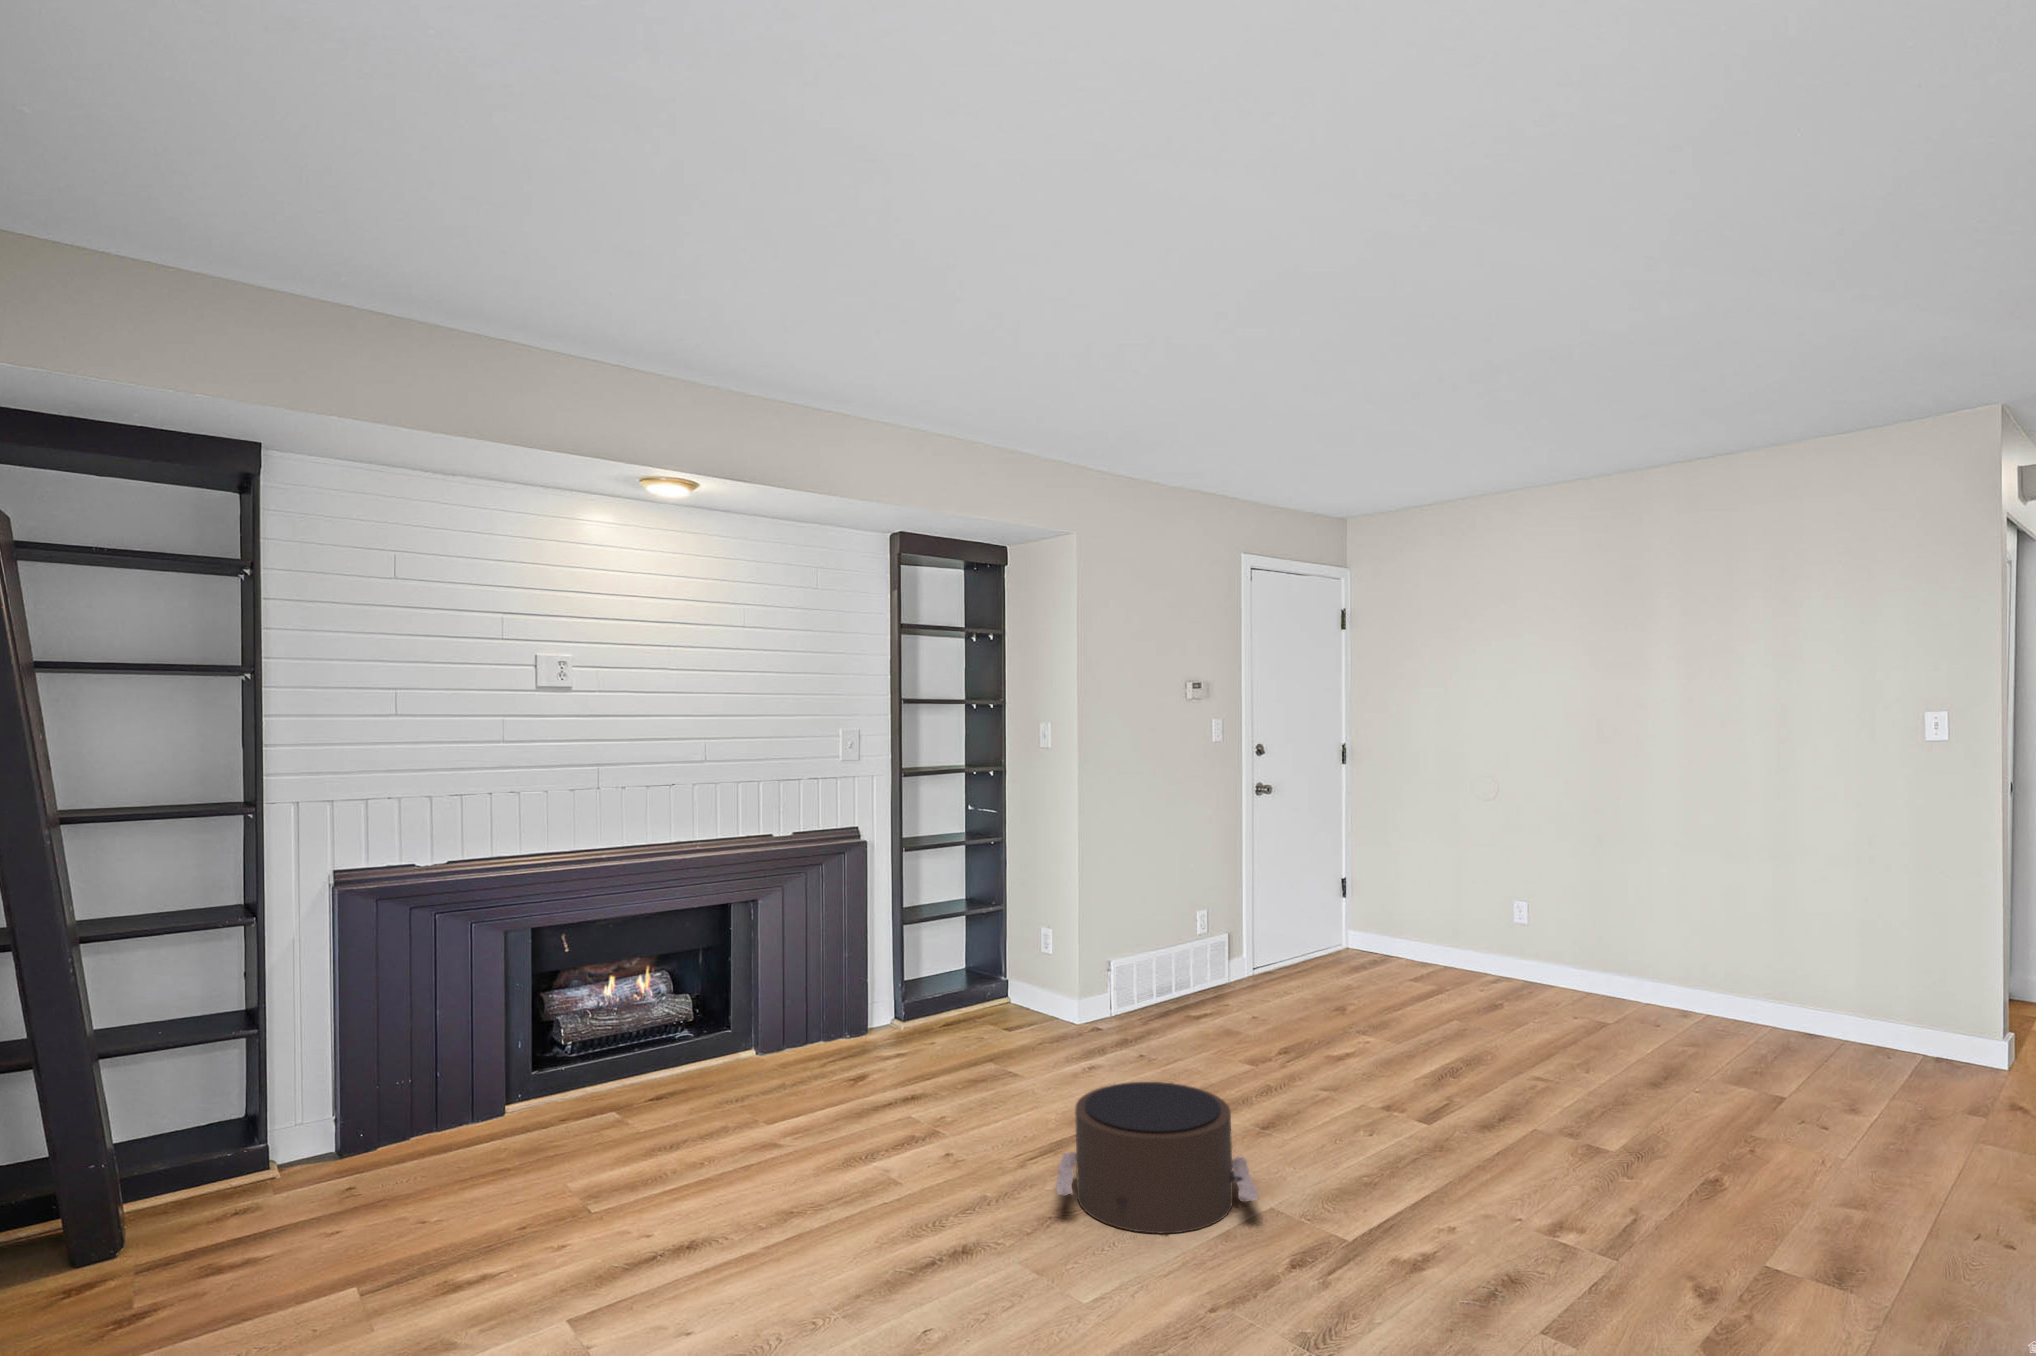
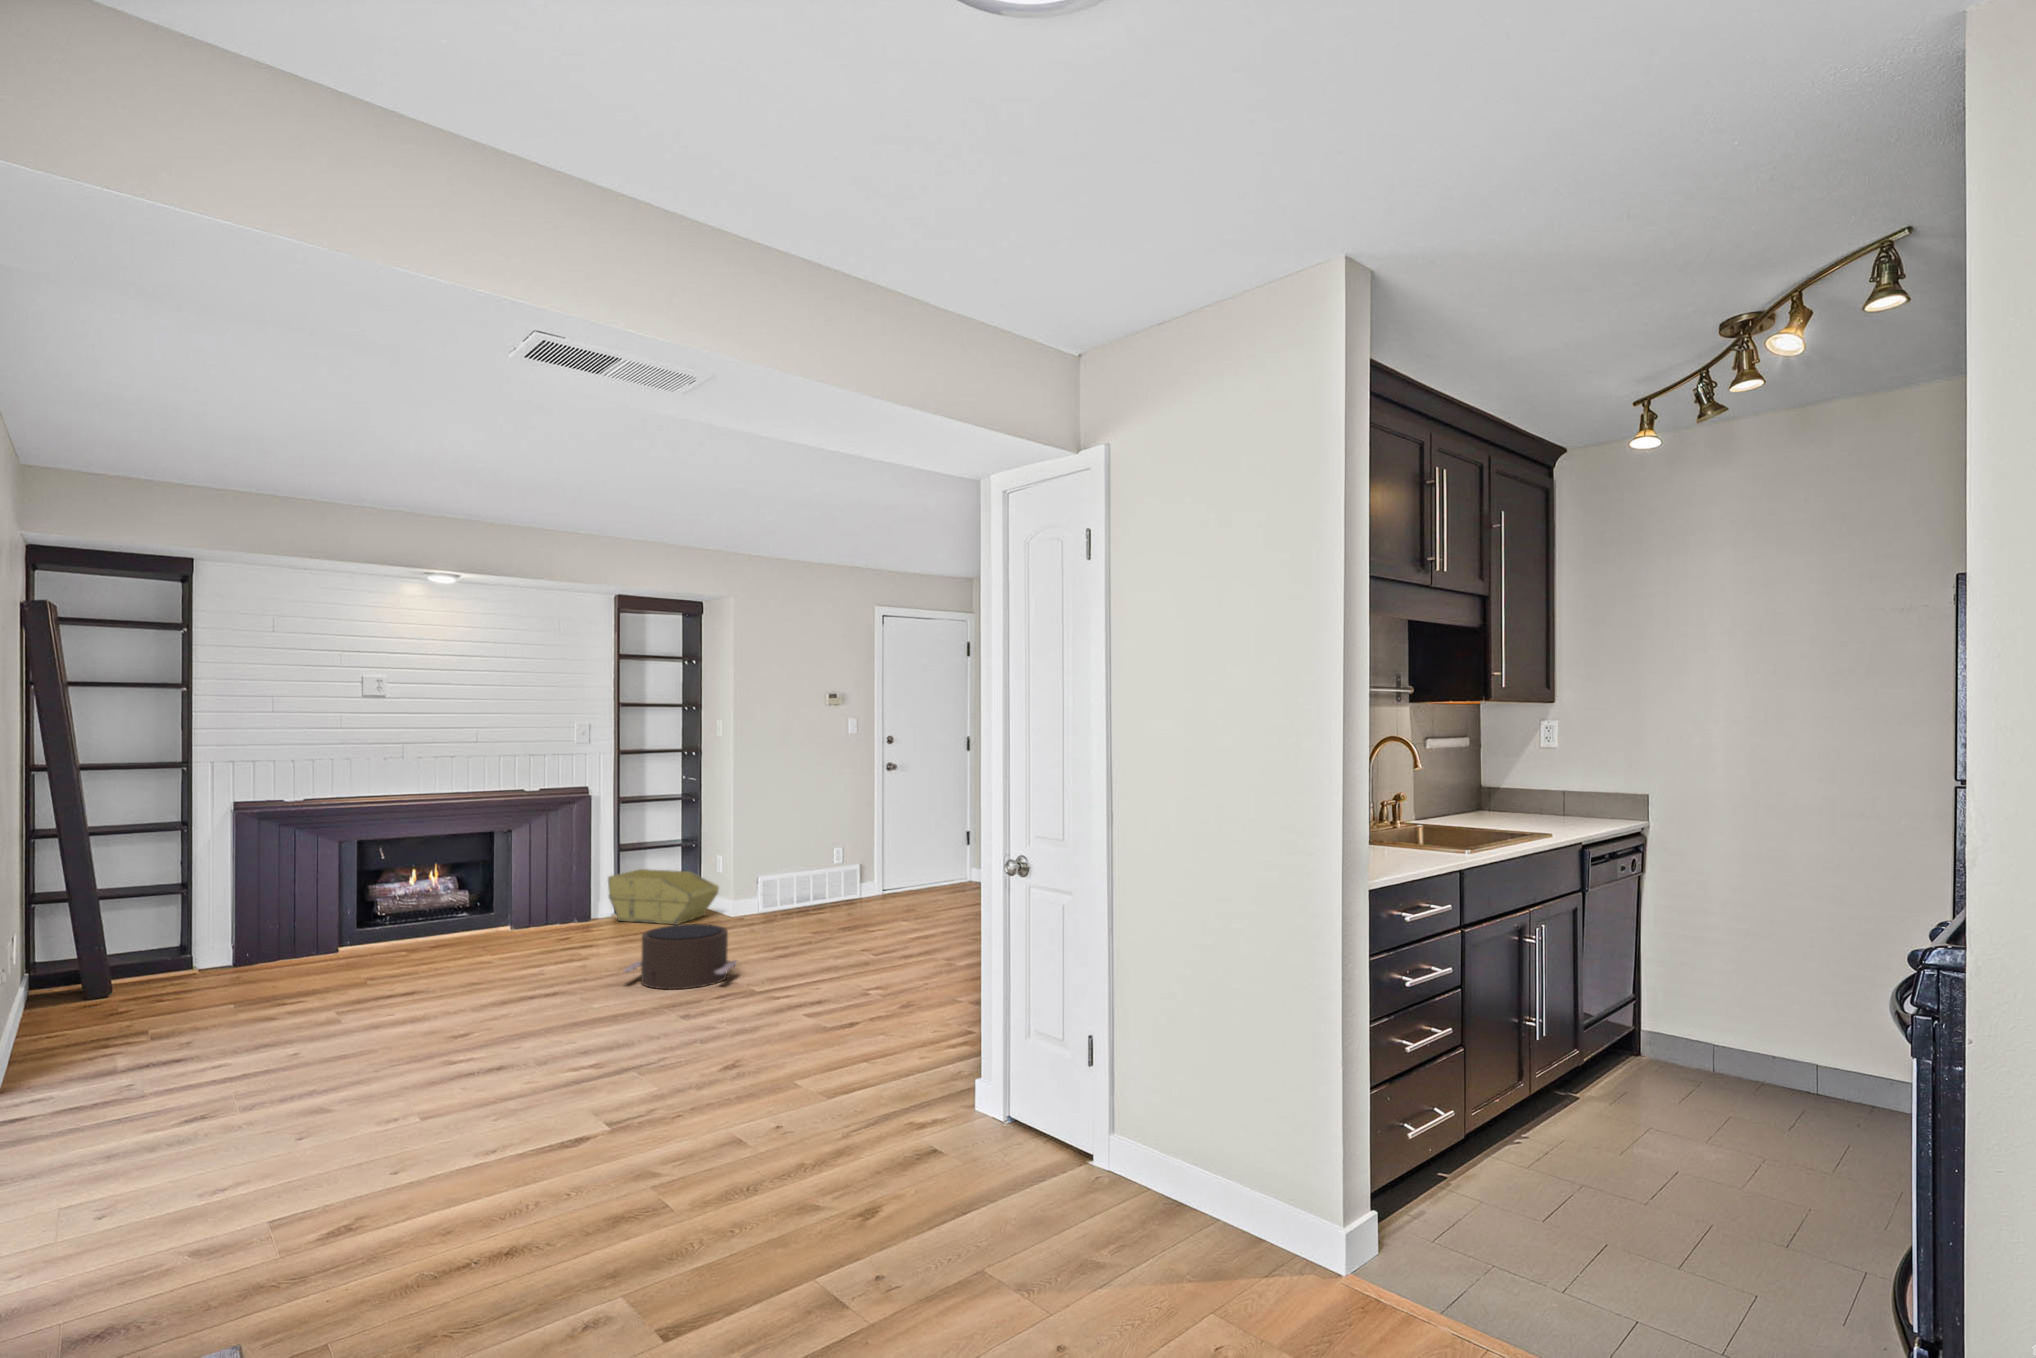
storage bin: none [892,948,1054,1043] -> present [608,869,719,925]

